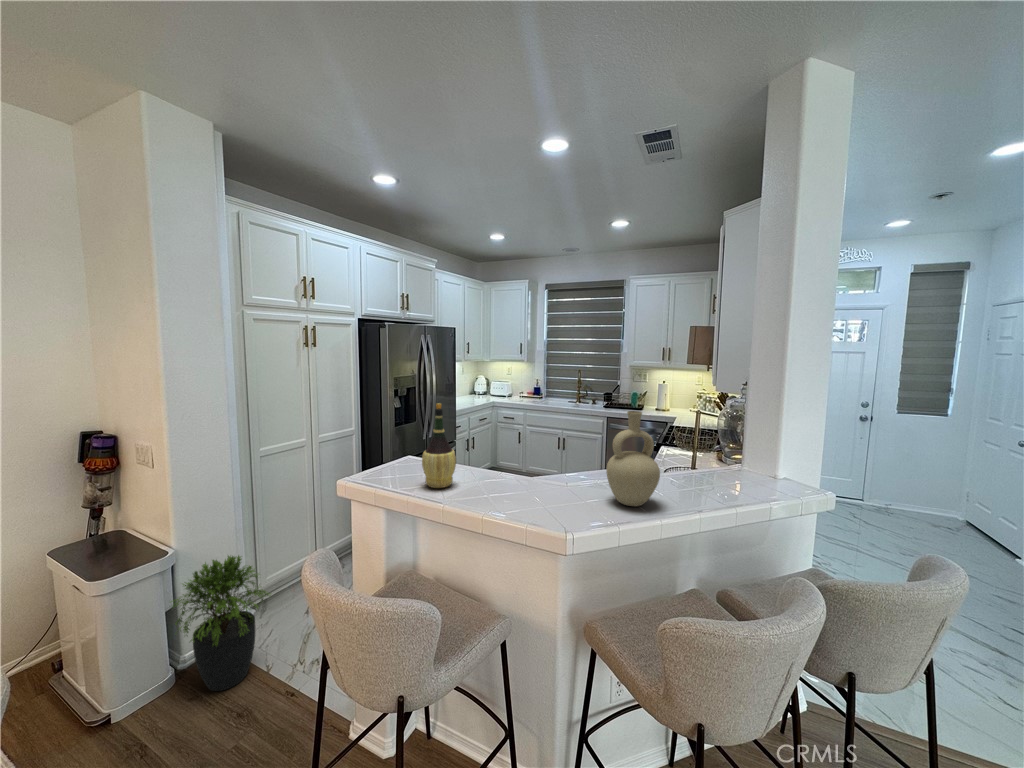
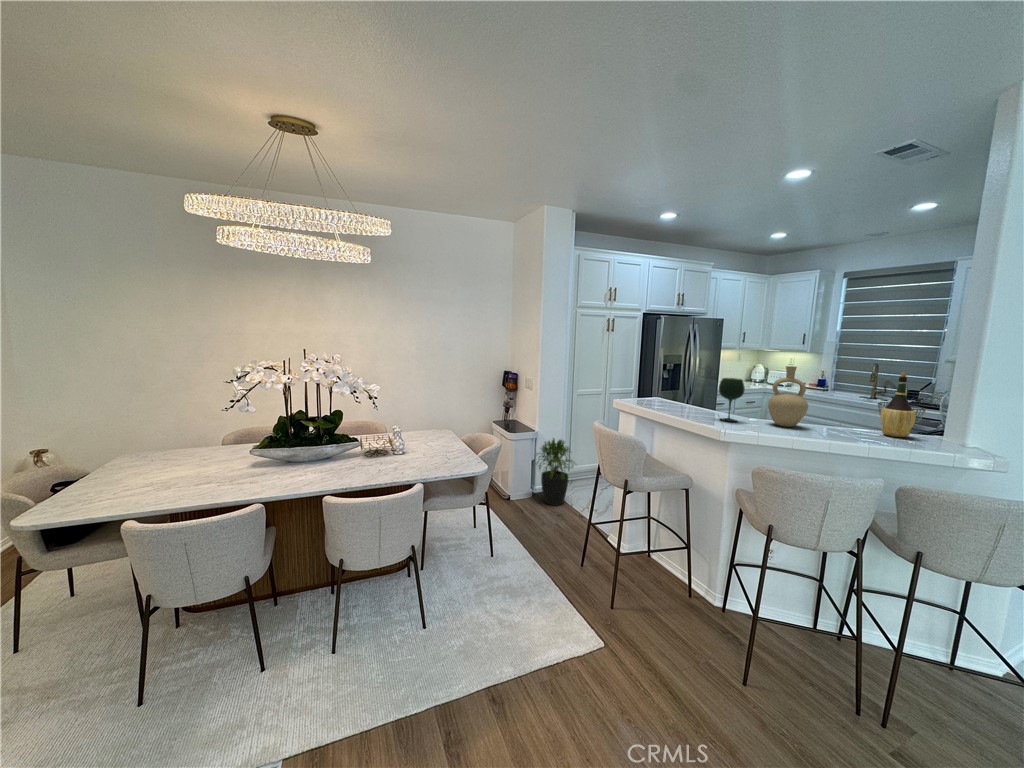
wine bottle: present [422,403,456,488] -> present [880,372,916,437]
wine glass: none [543,438,583,518] -> present [719,378,745,422]

